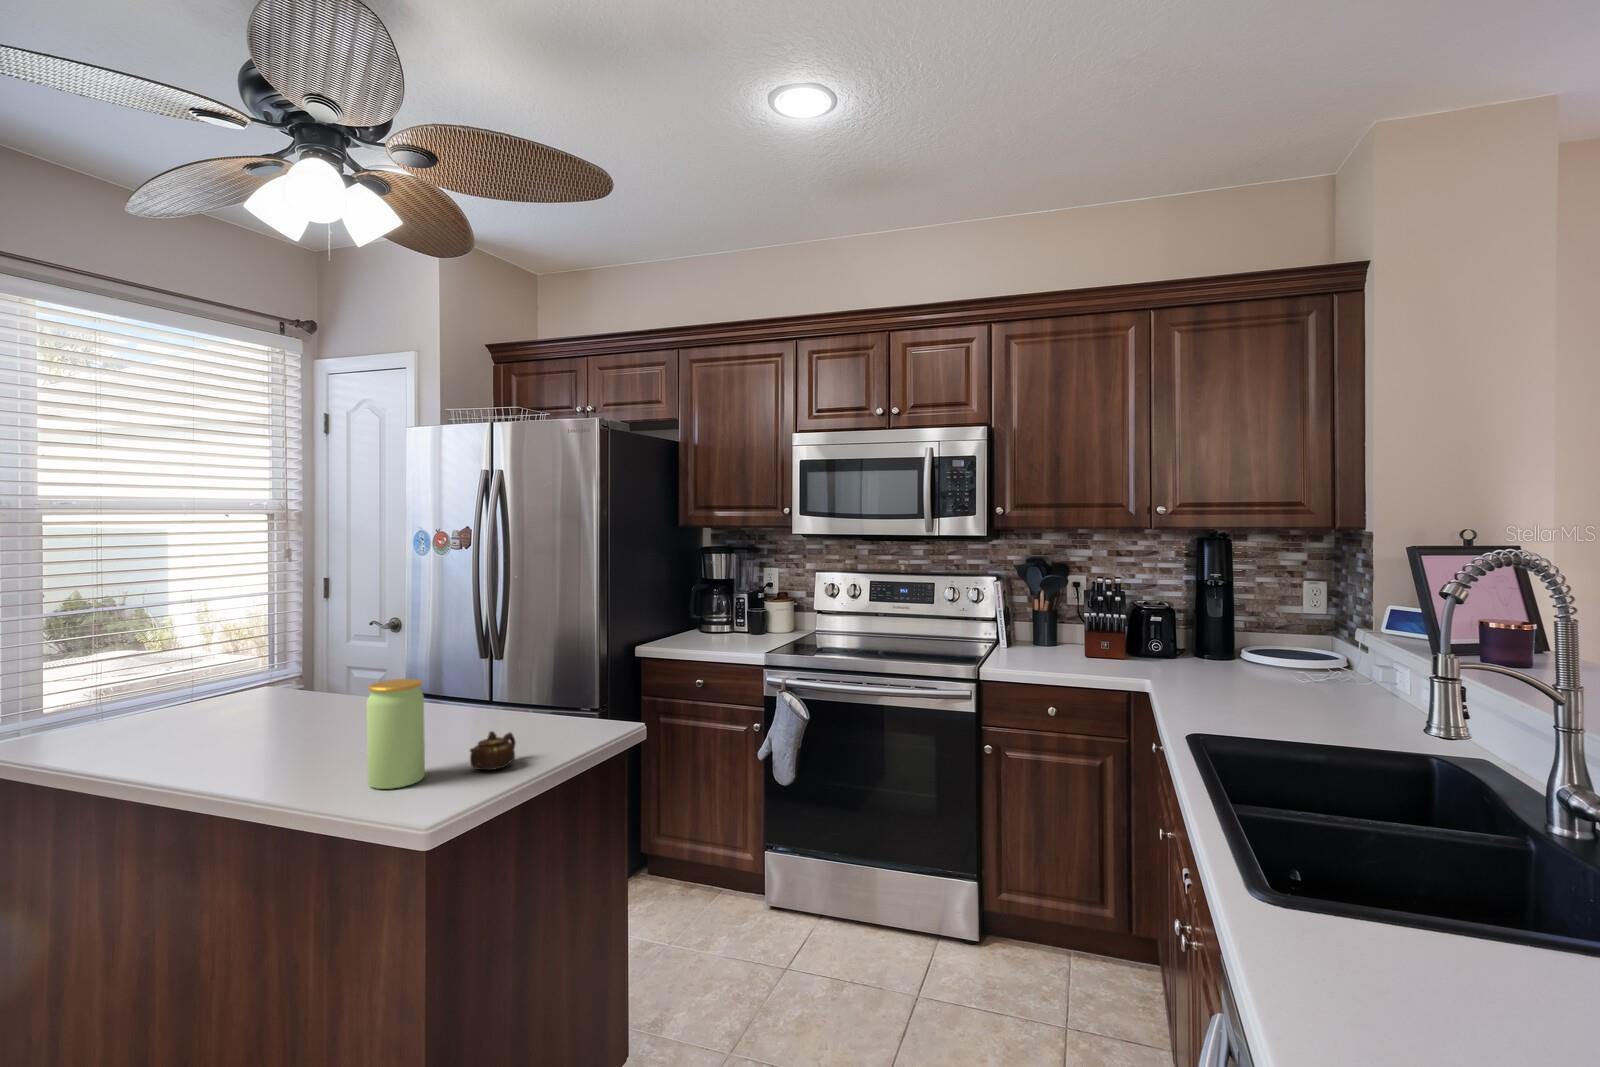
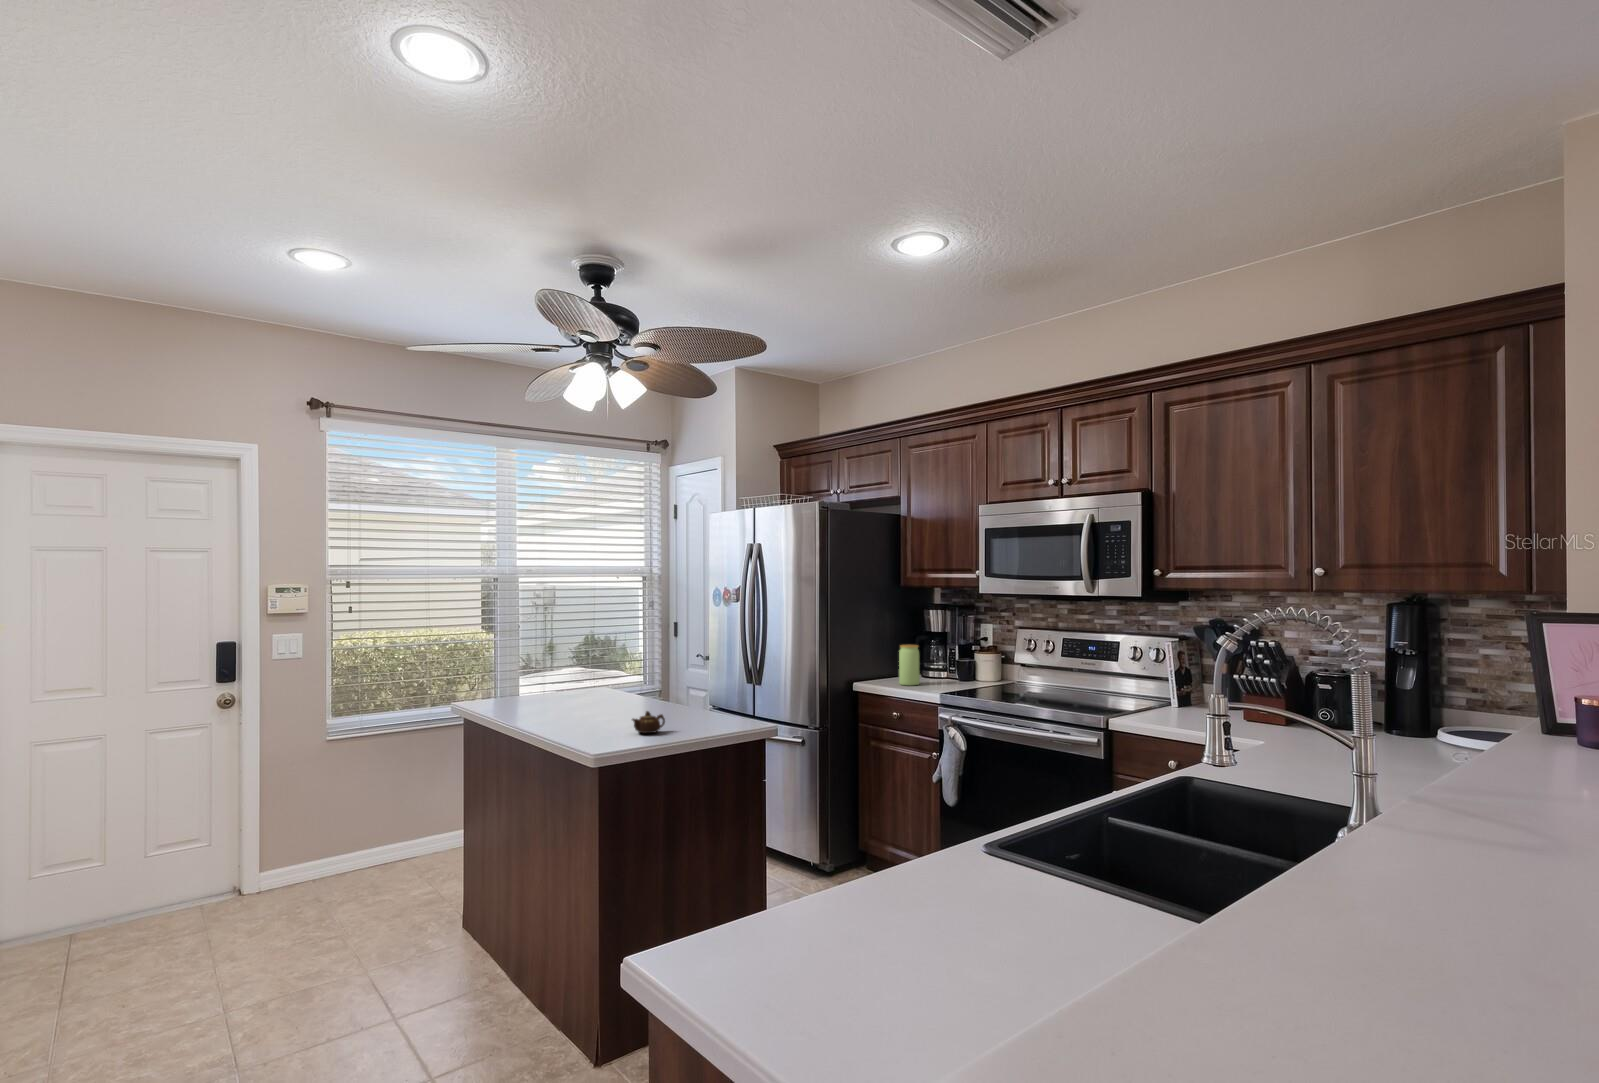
jar: present [367,679,425,789] -> present [899,645,920,685]

